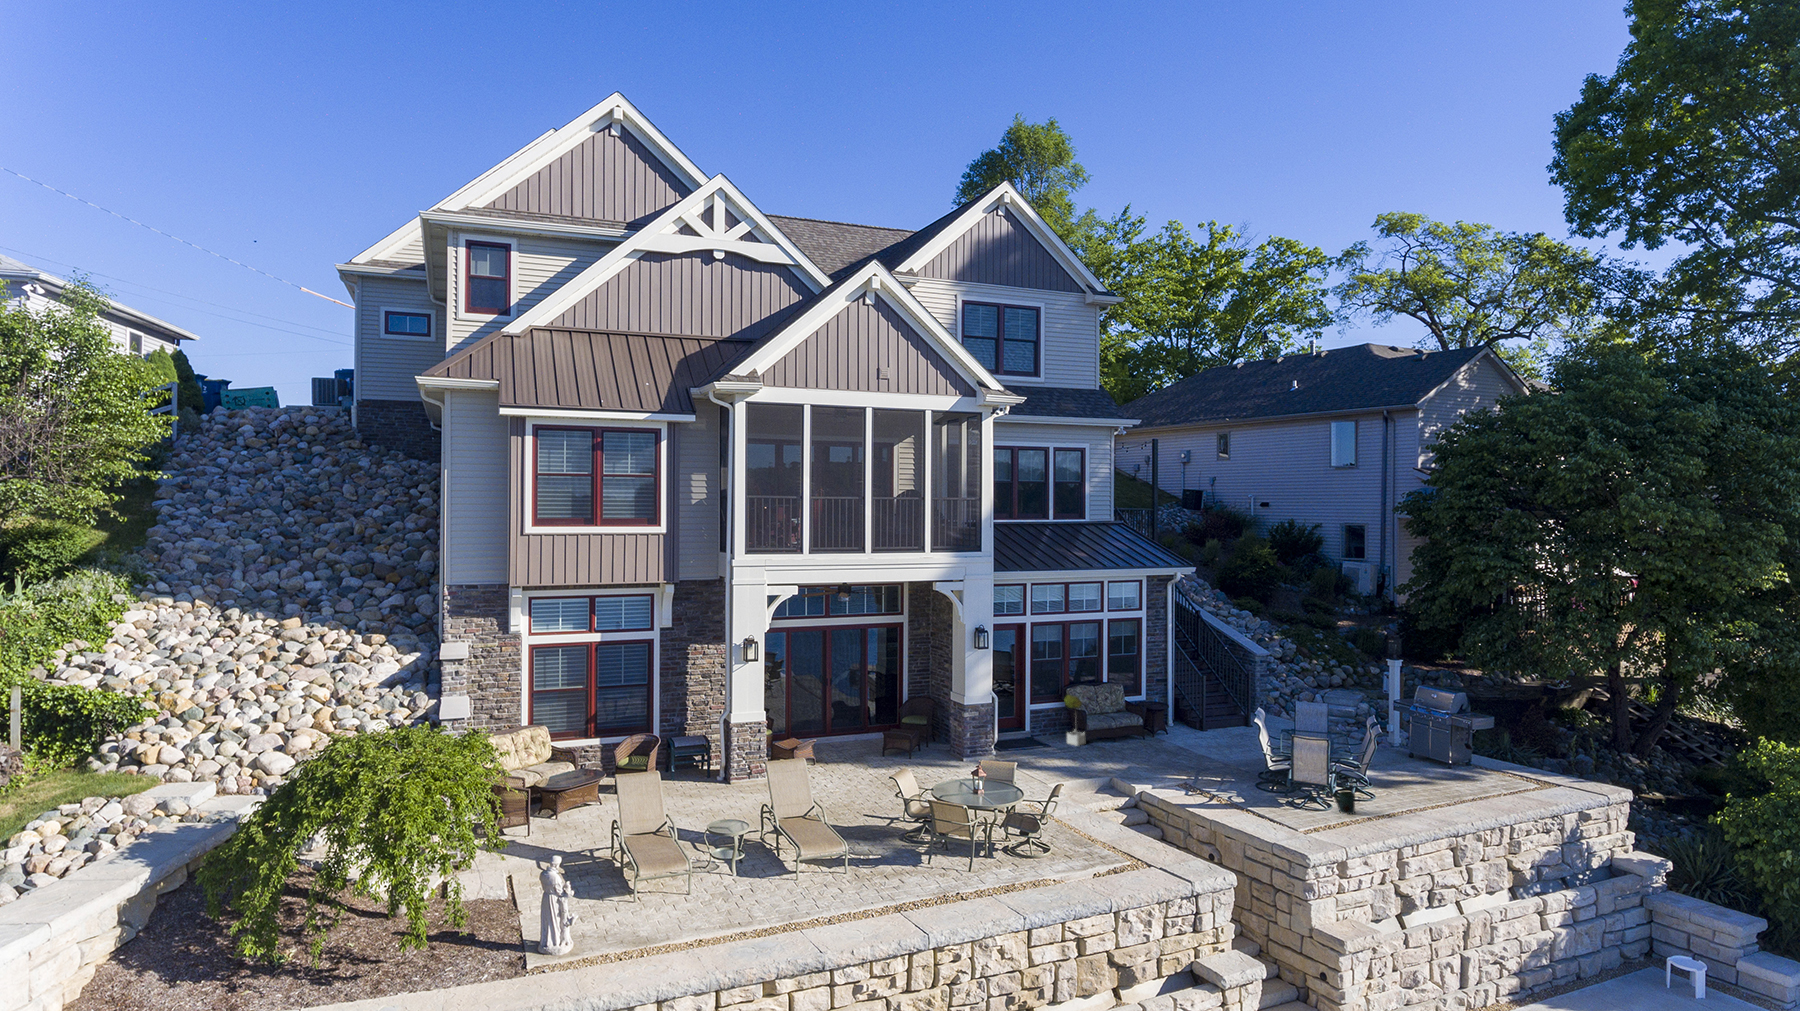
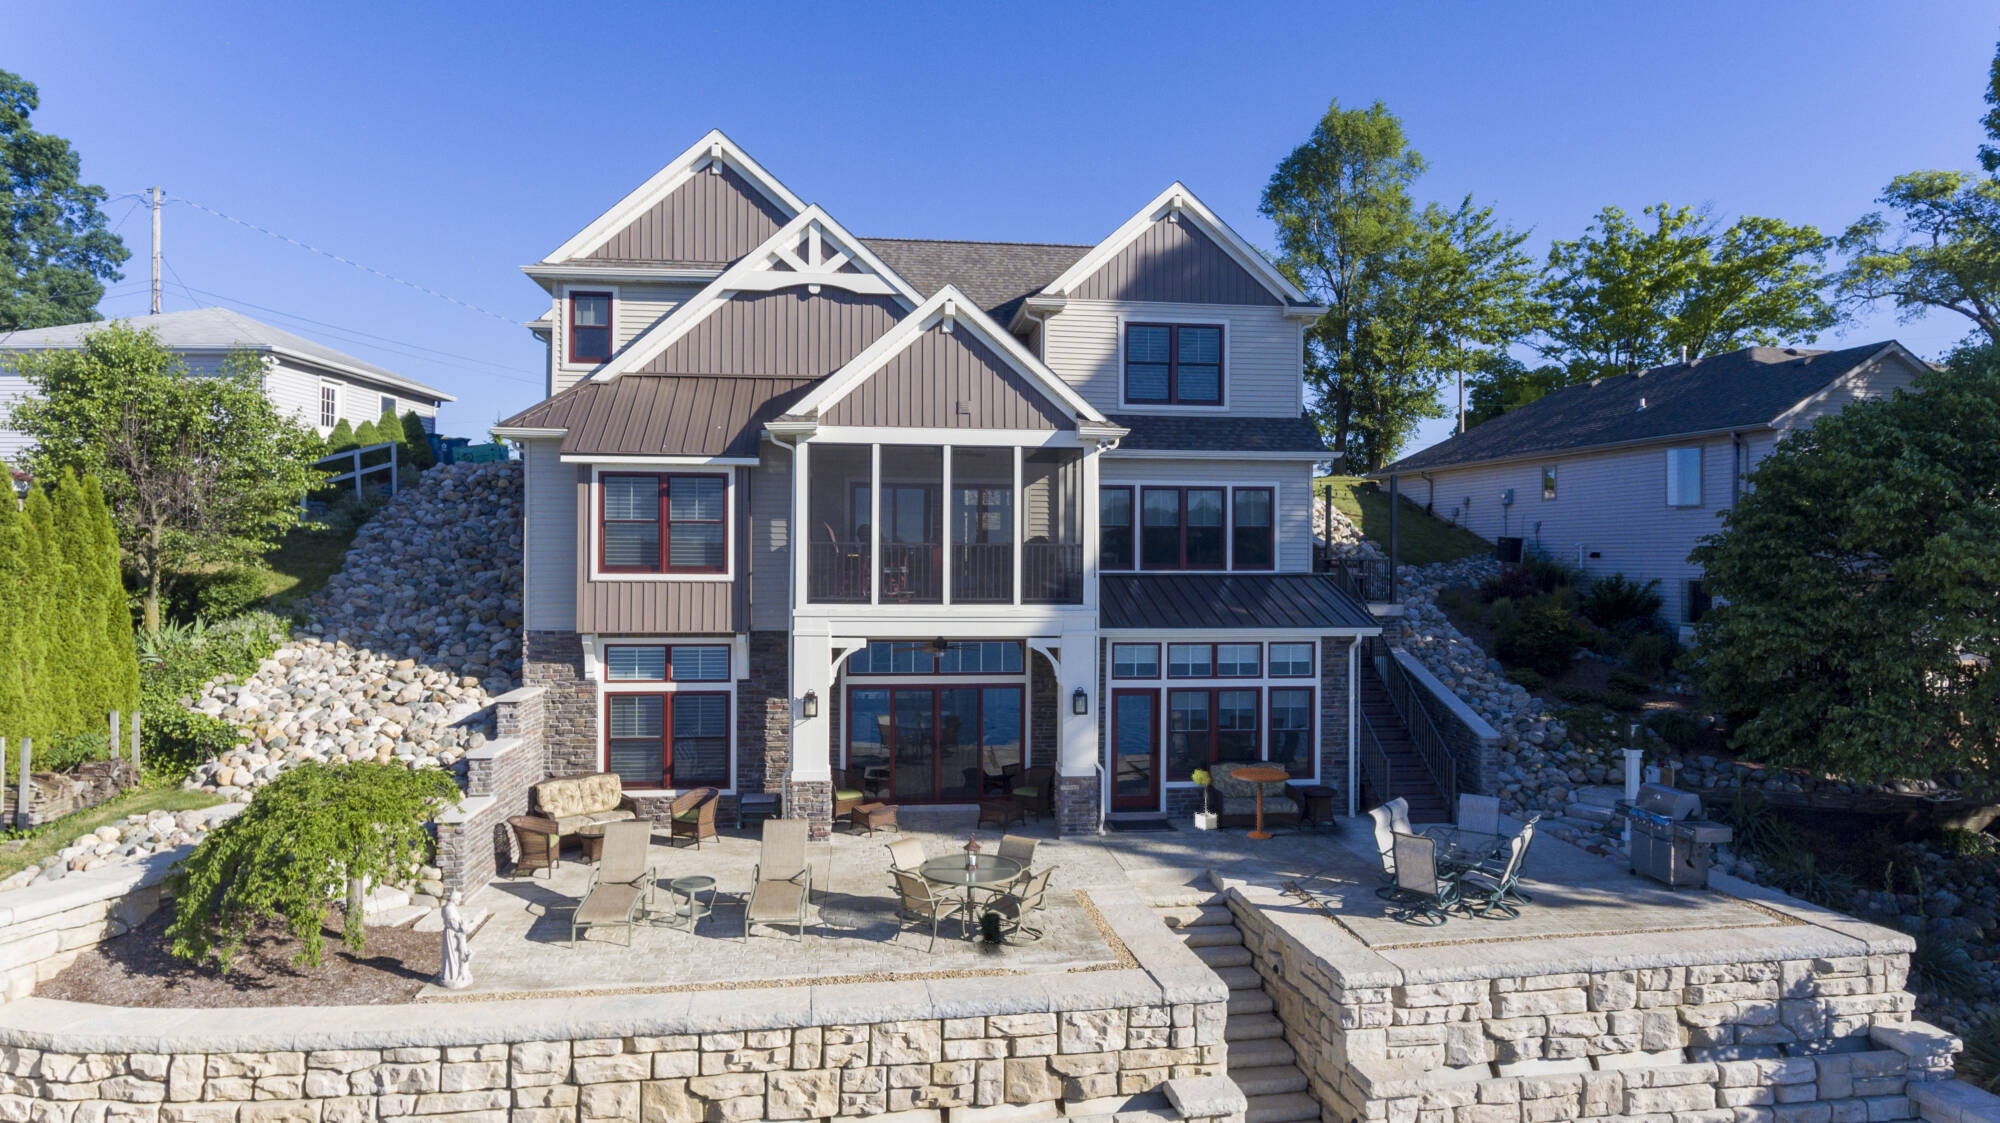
pedestal table: none [1101,690,1152,751] -> present [1231,768,1290,839]
watering can: present [1328,785,1359,814] -> present [972,906,1004,943]

